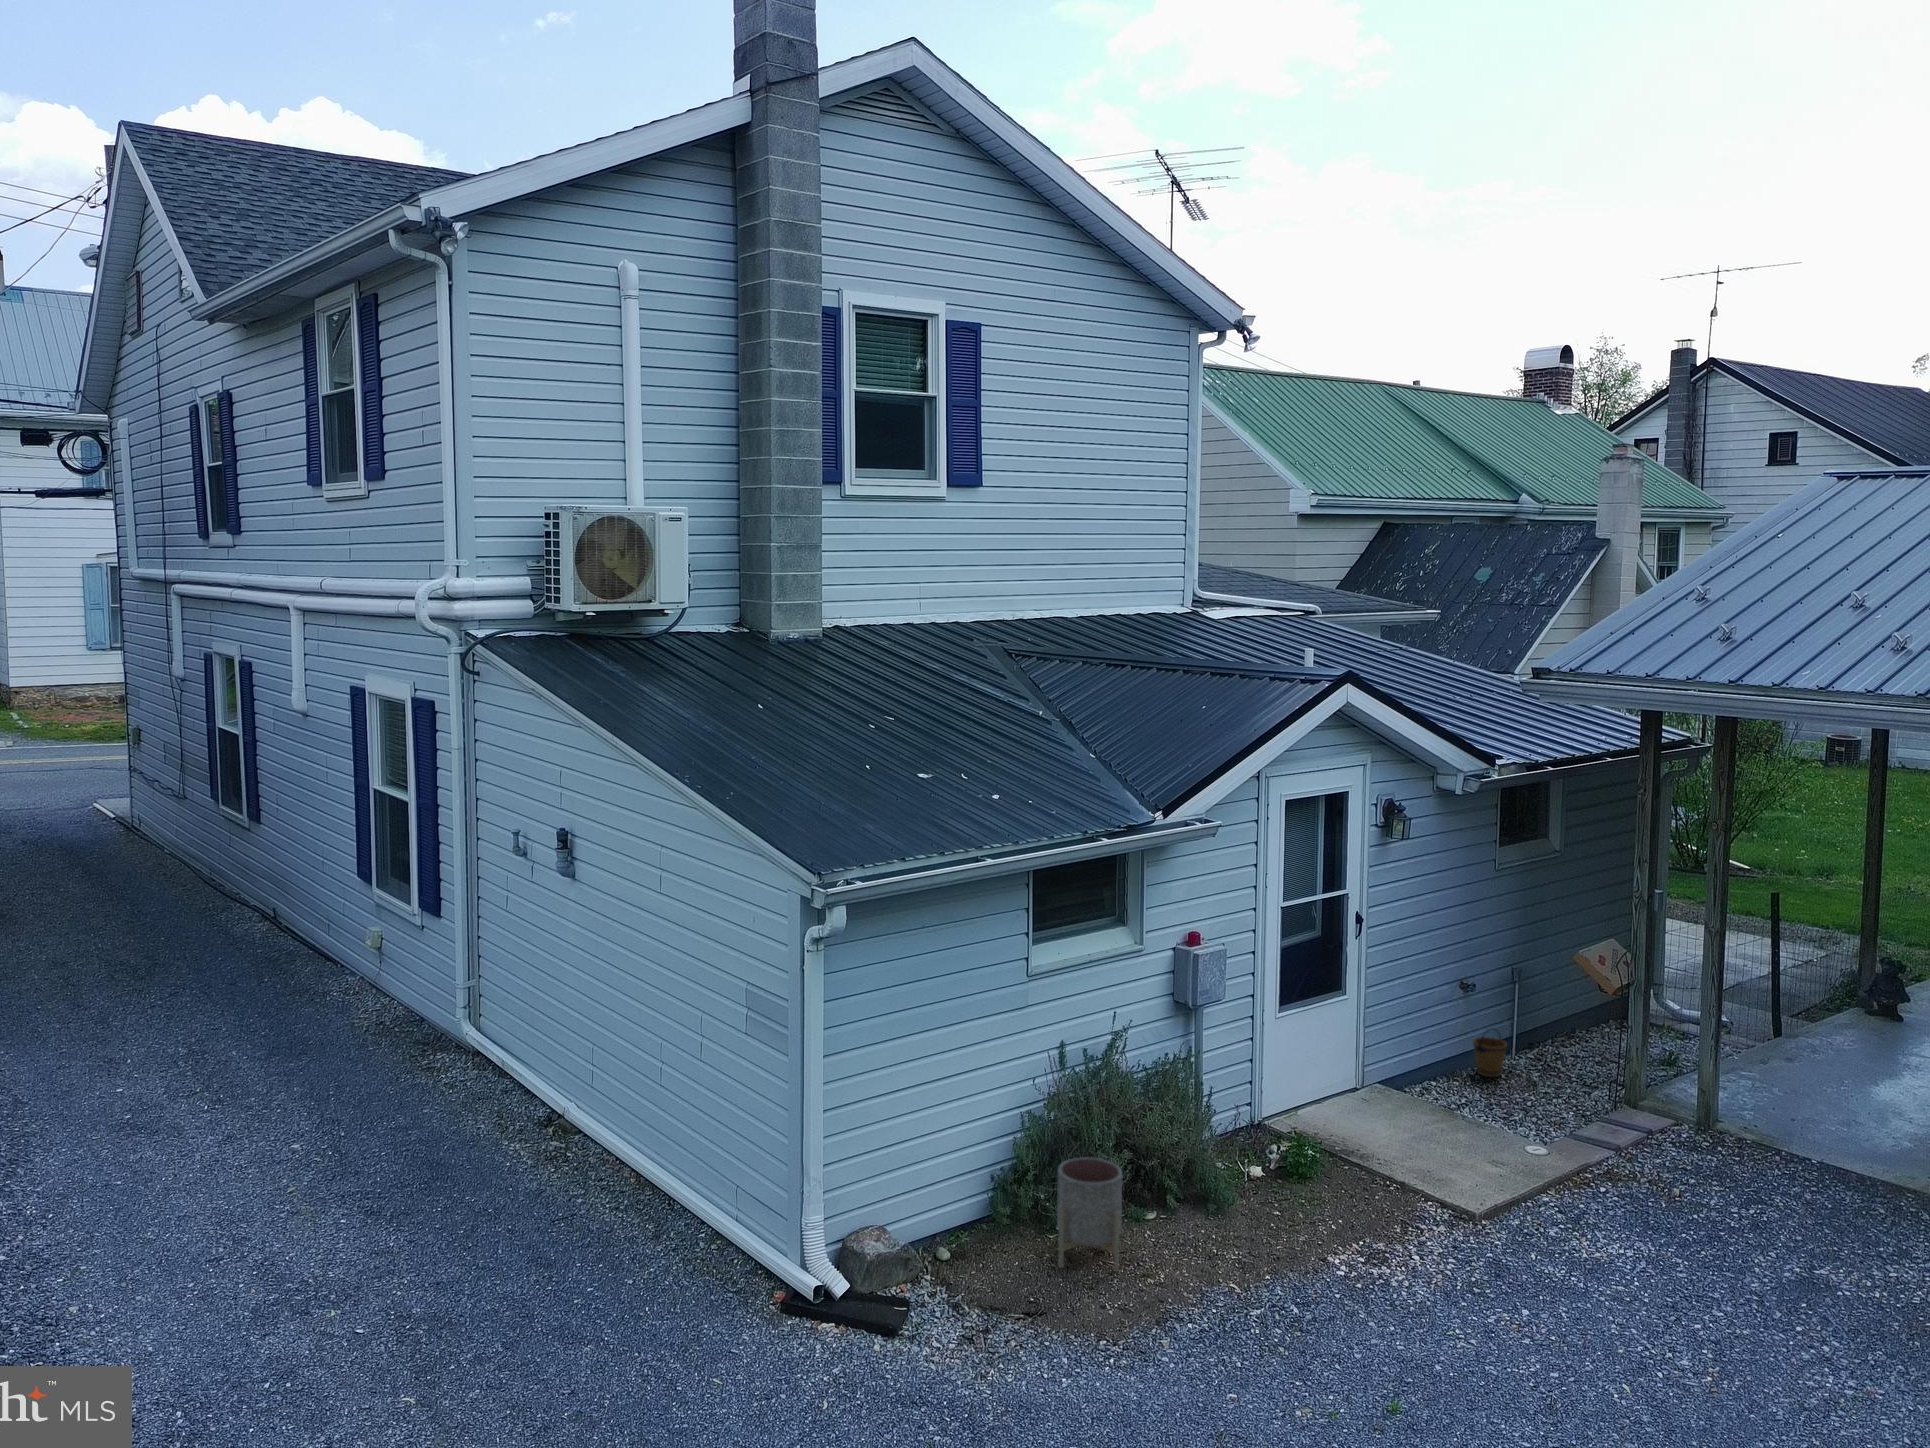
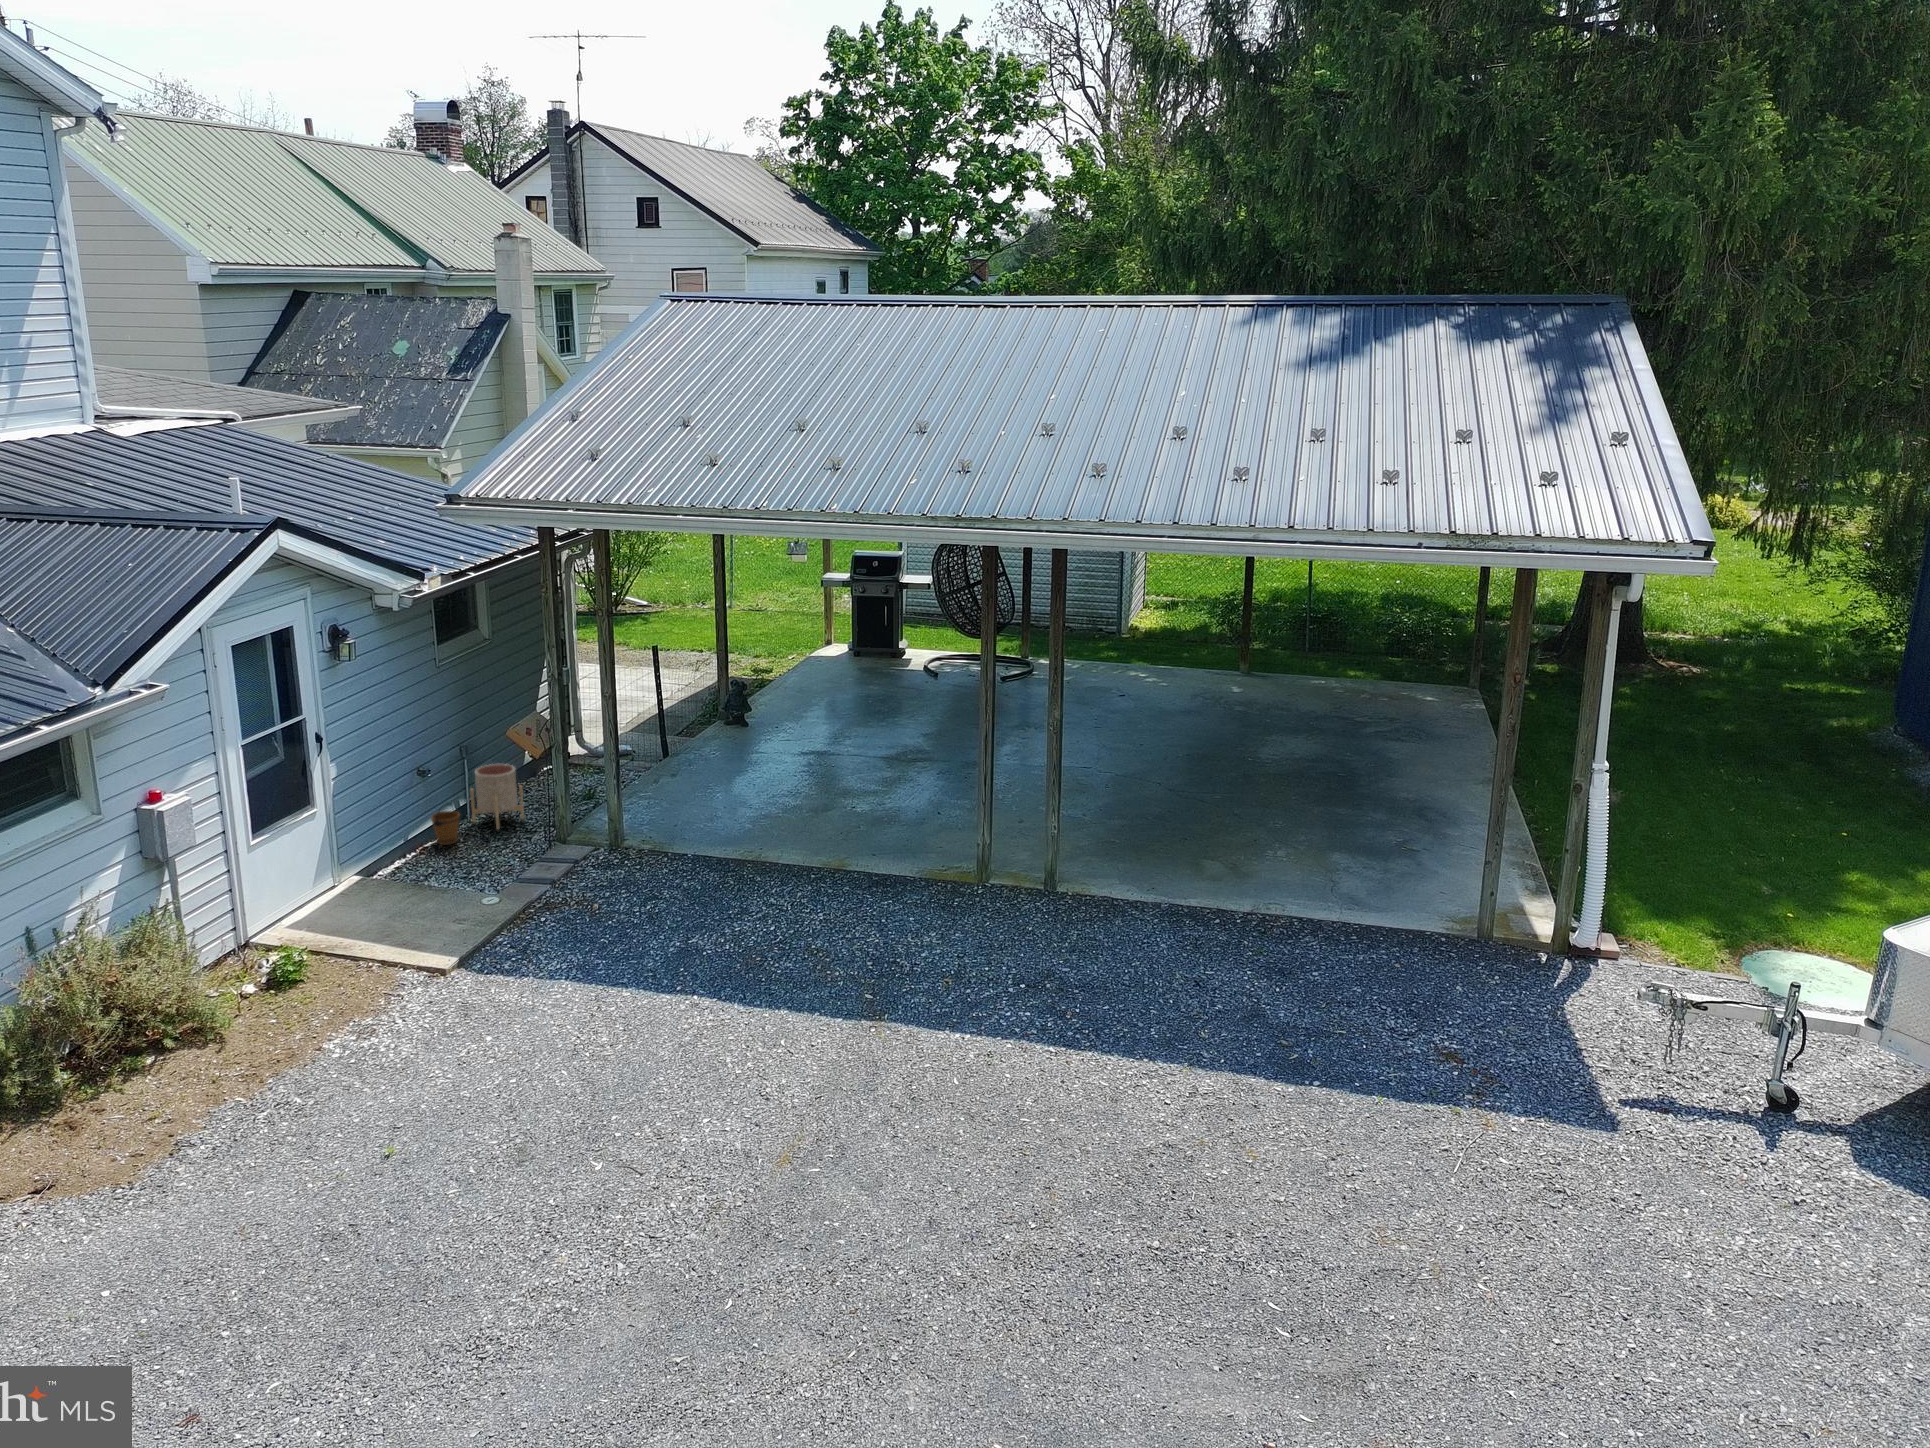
planter: present [1057,1158,1122,1272] -> present [470,764,524,829]

